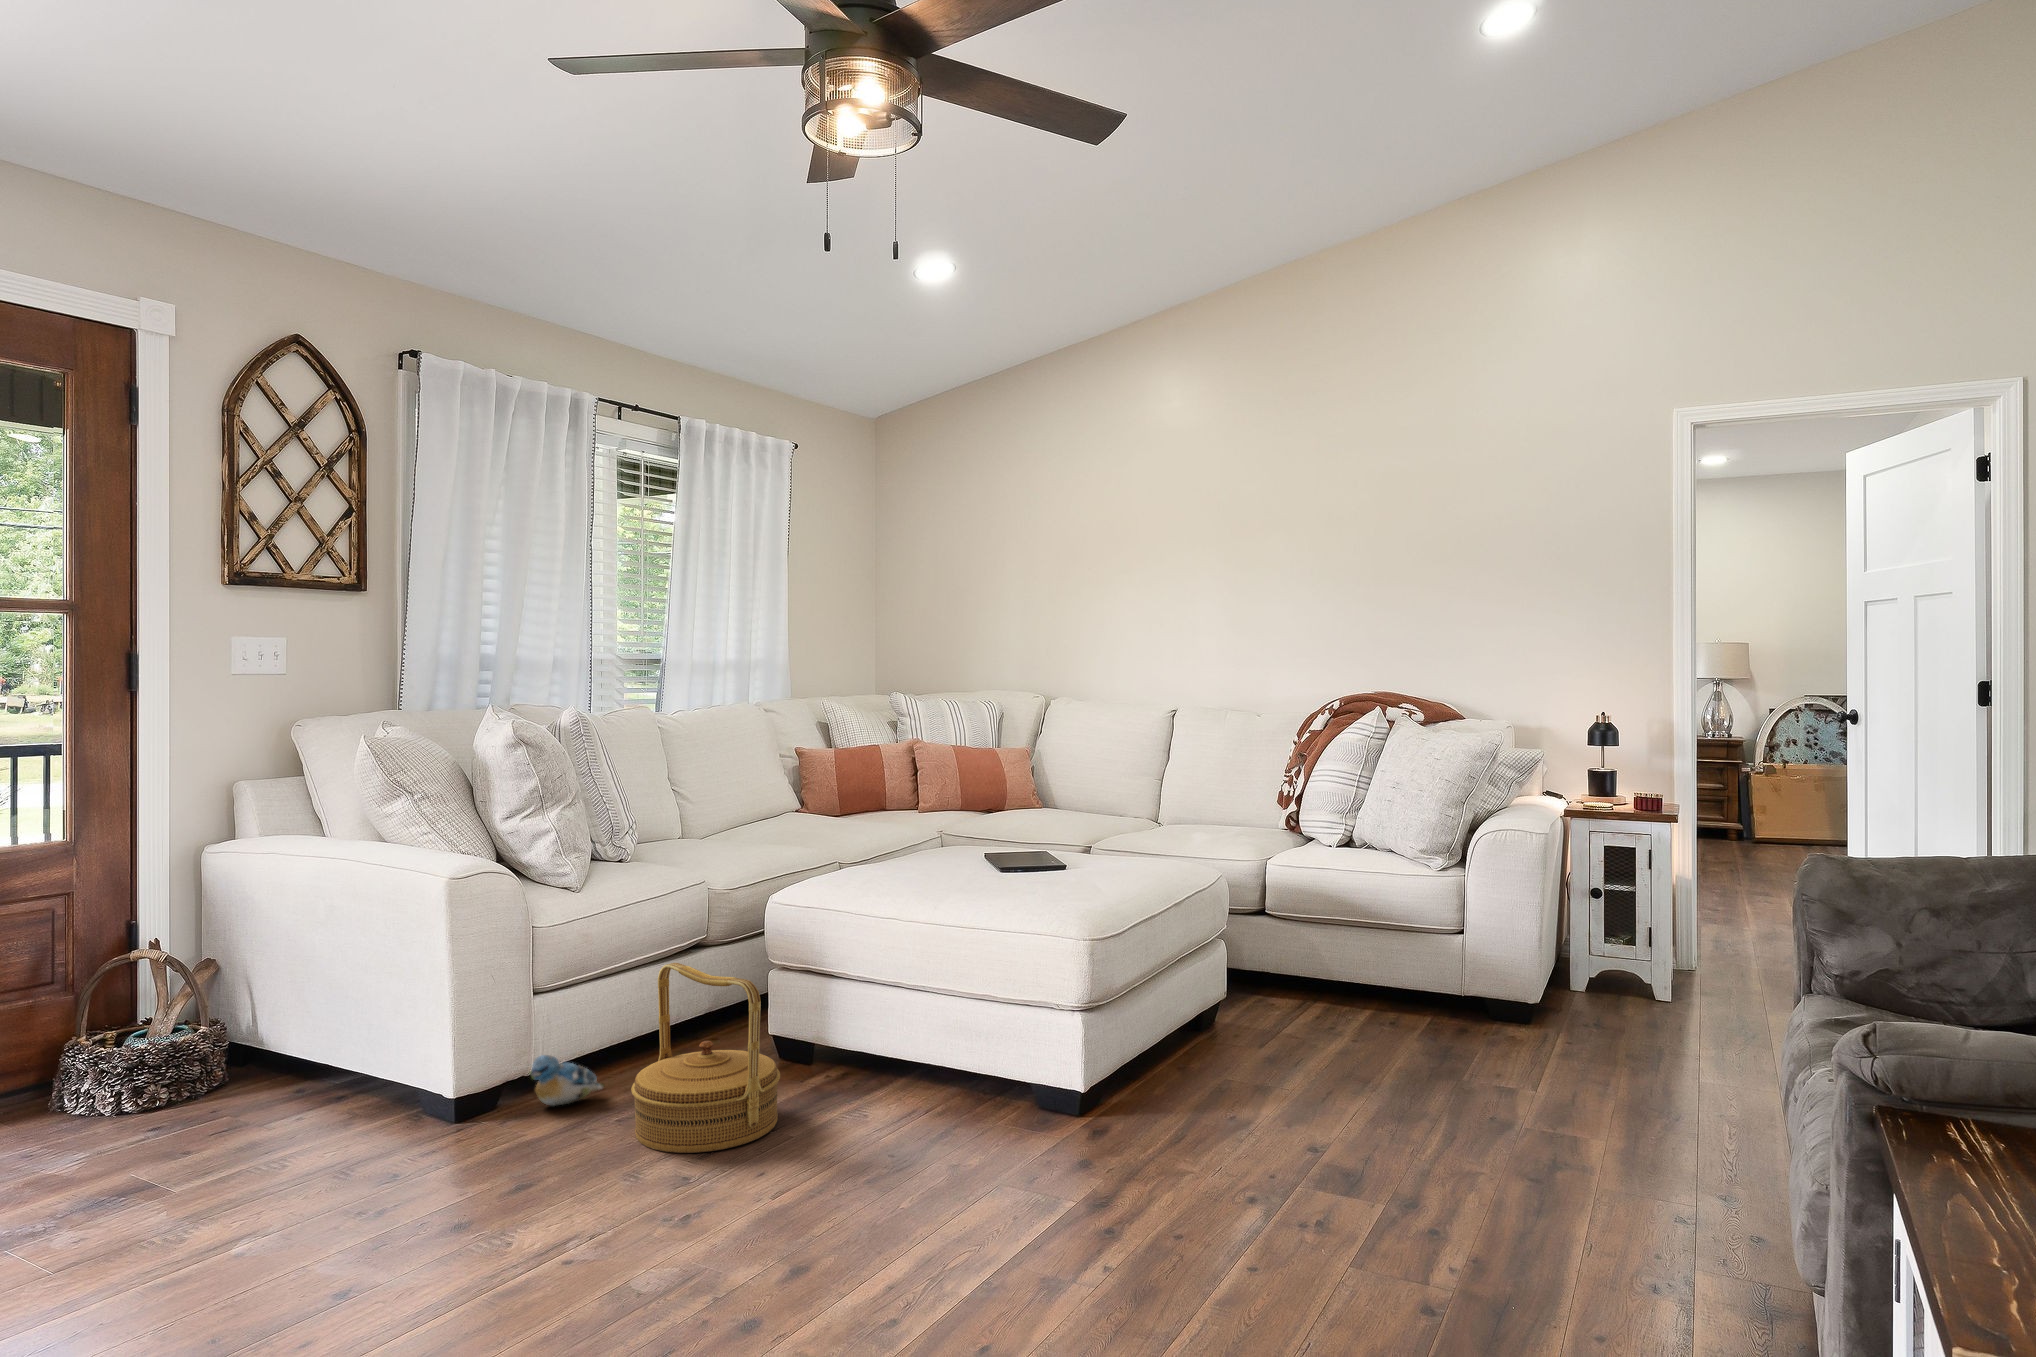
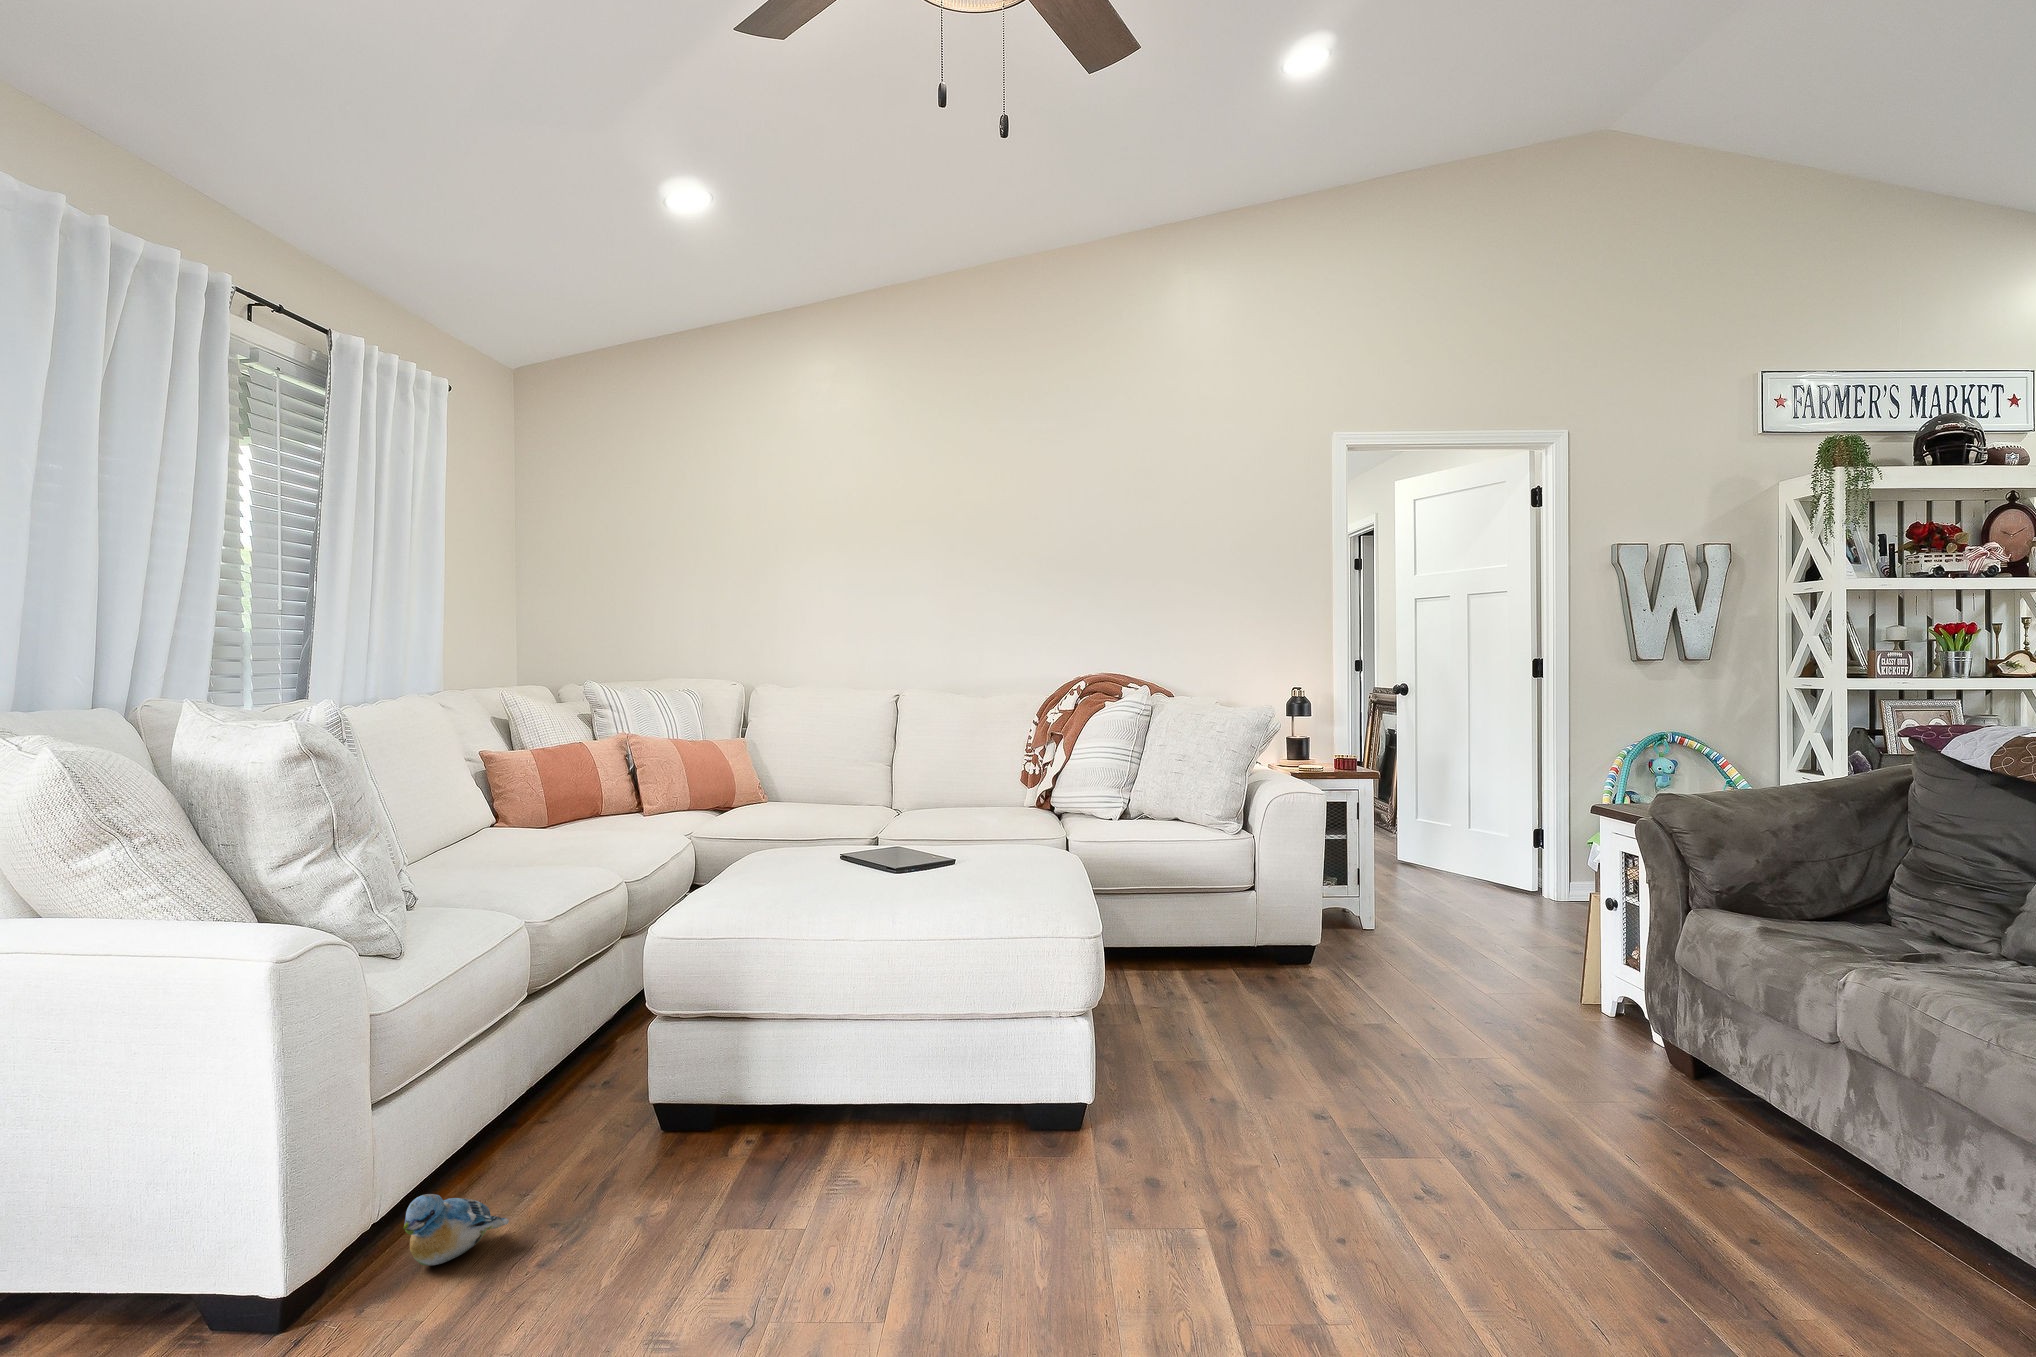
basket: present [631,963,780,1153] -> none [592,1032,791,1287]

